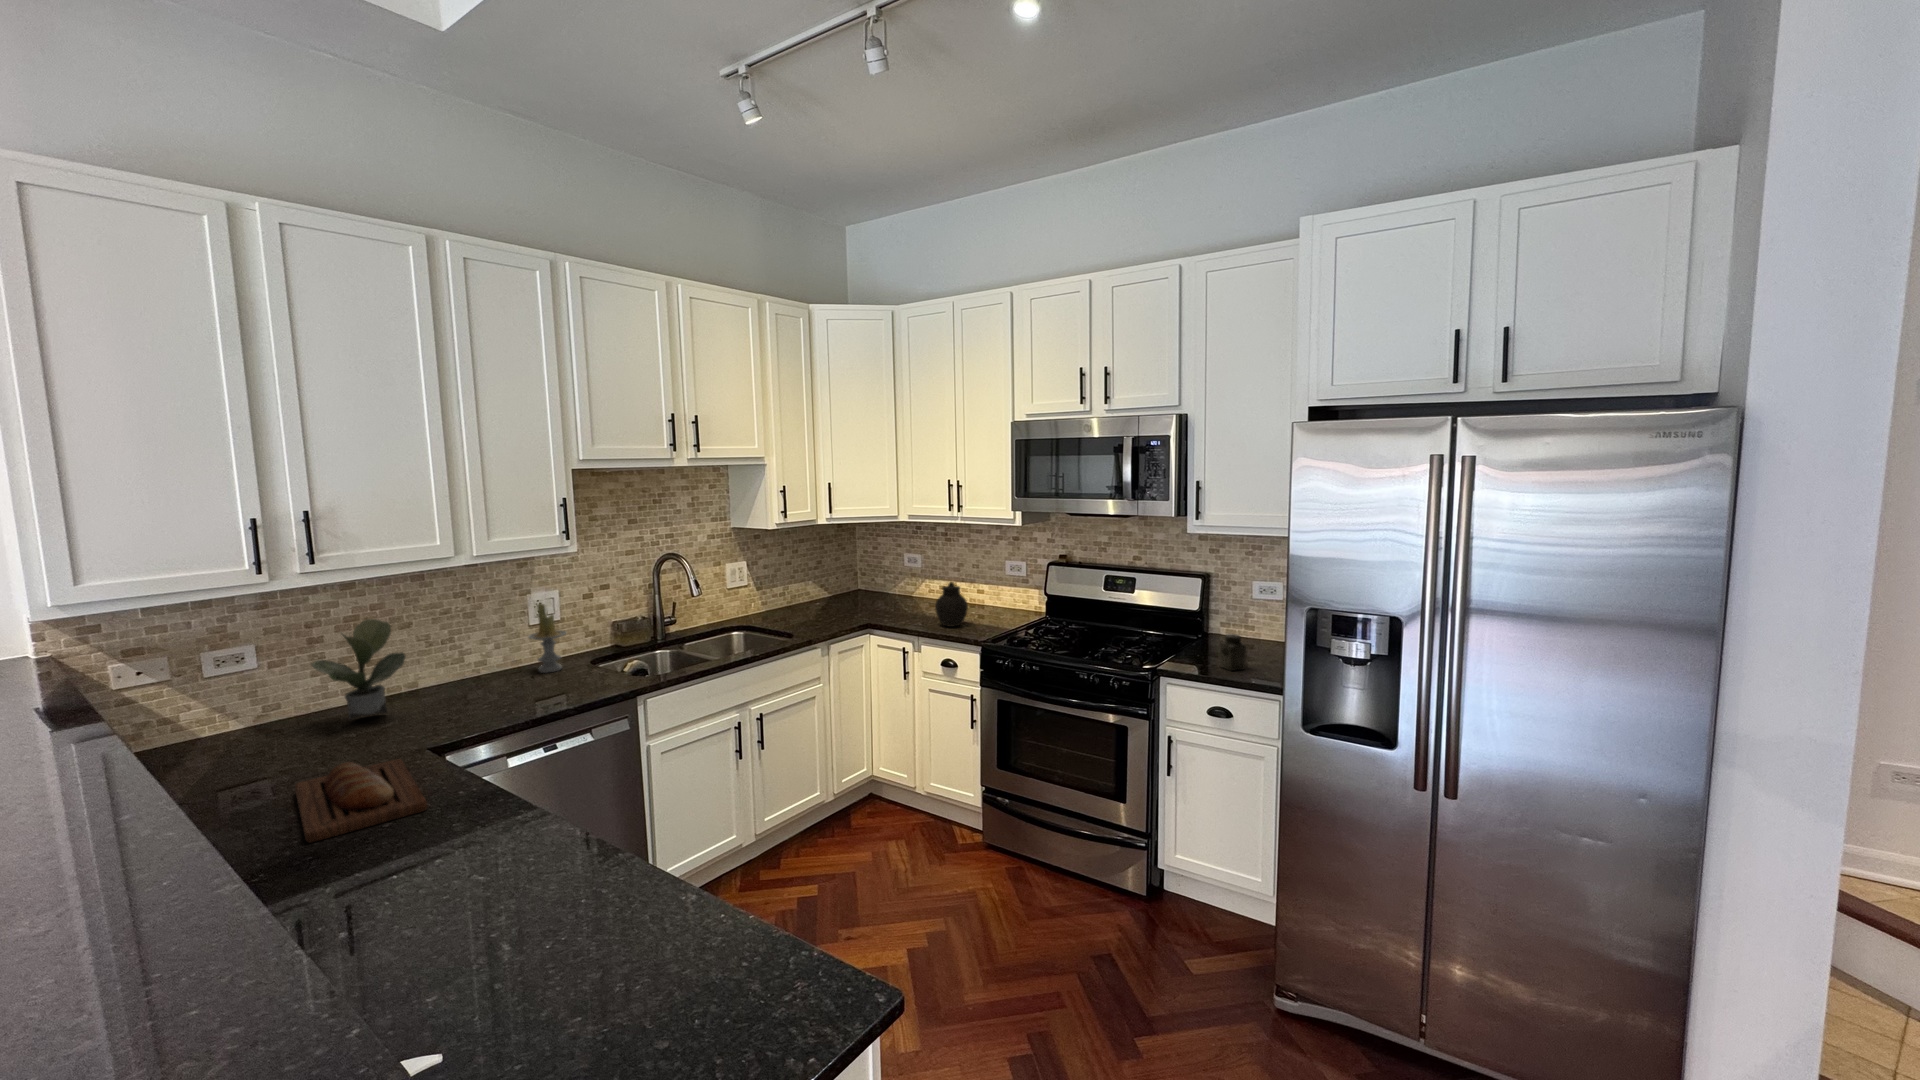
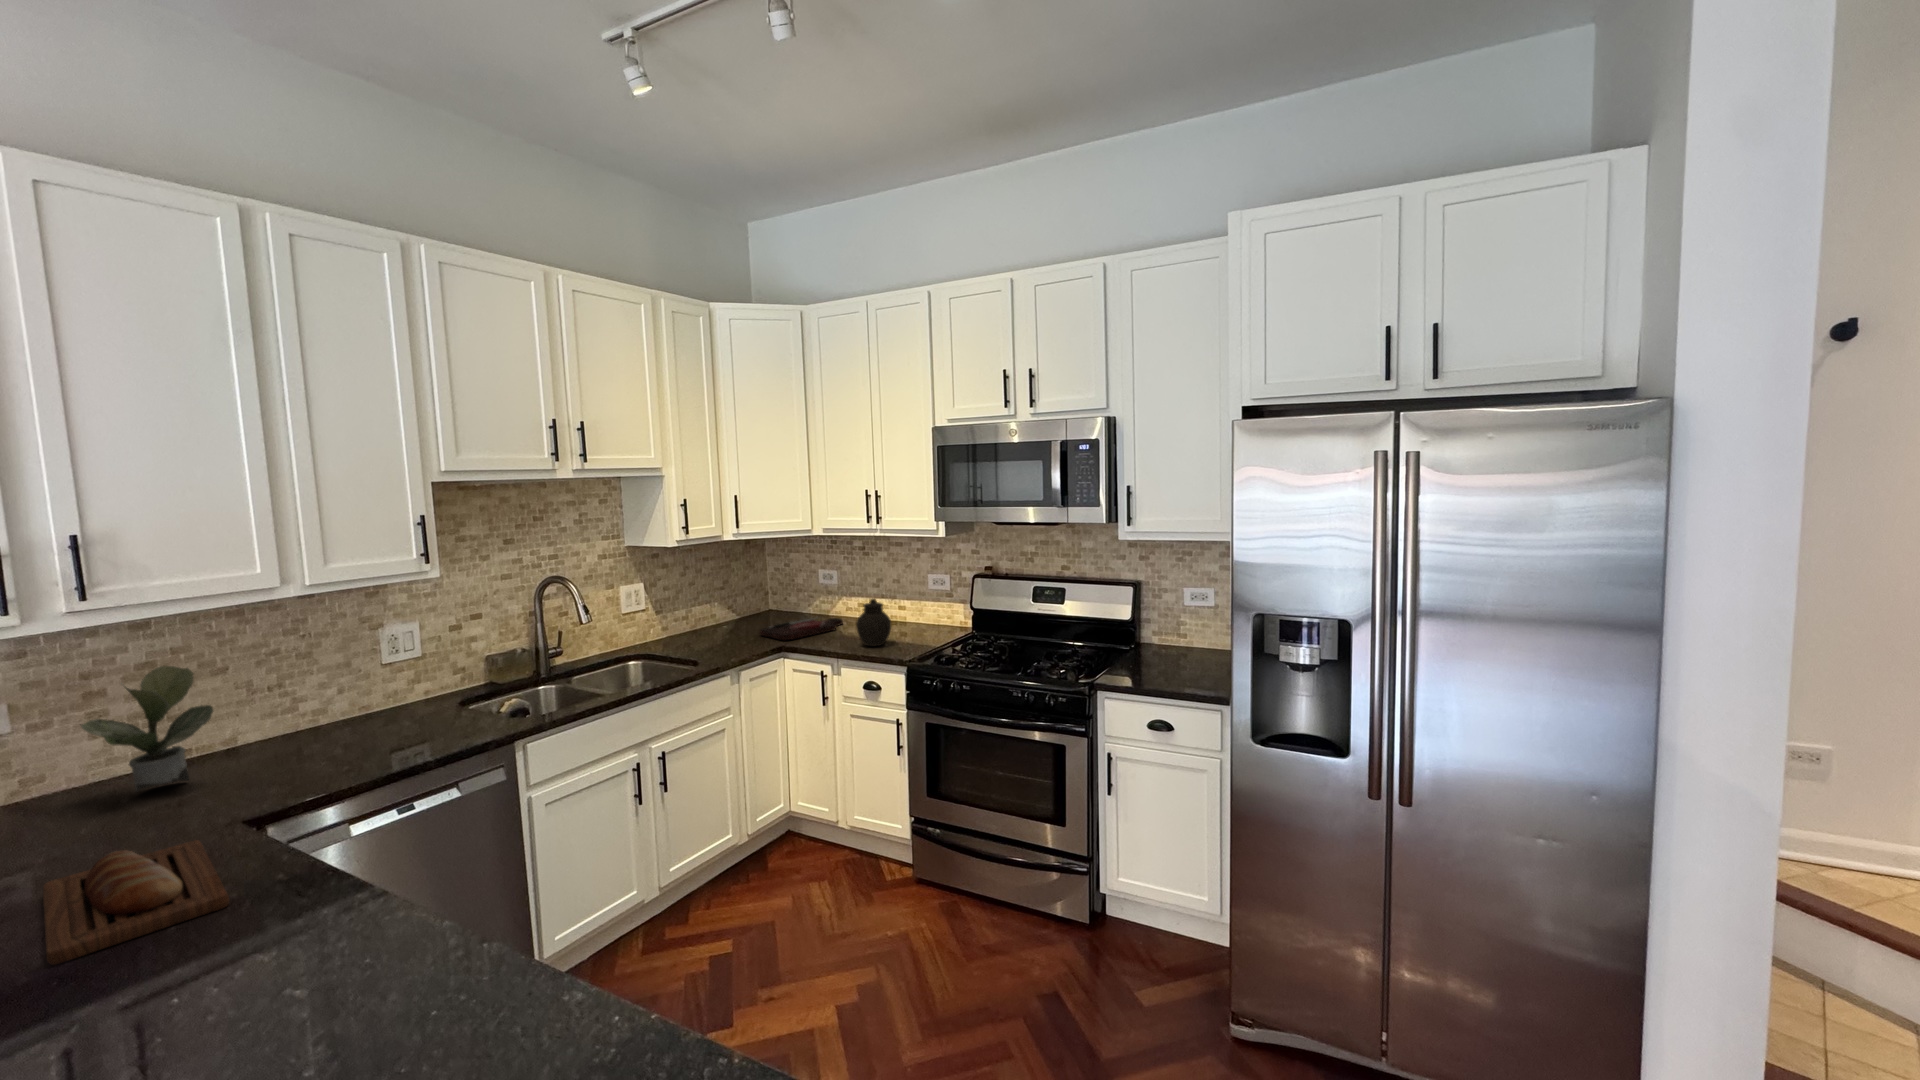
cutting board: none [847,598,924,618] -> present [760,618,843,640]
candle: present [529,604,566,673] -> none [379,638,428,719]
salt shaker: present [1220,634,1246,671] -> none [1158,643,1184,681]

